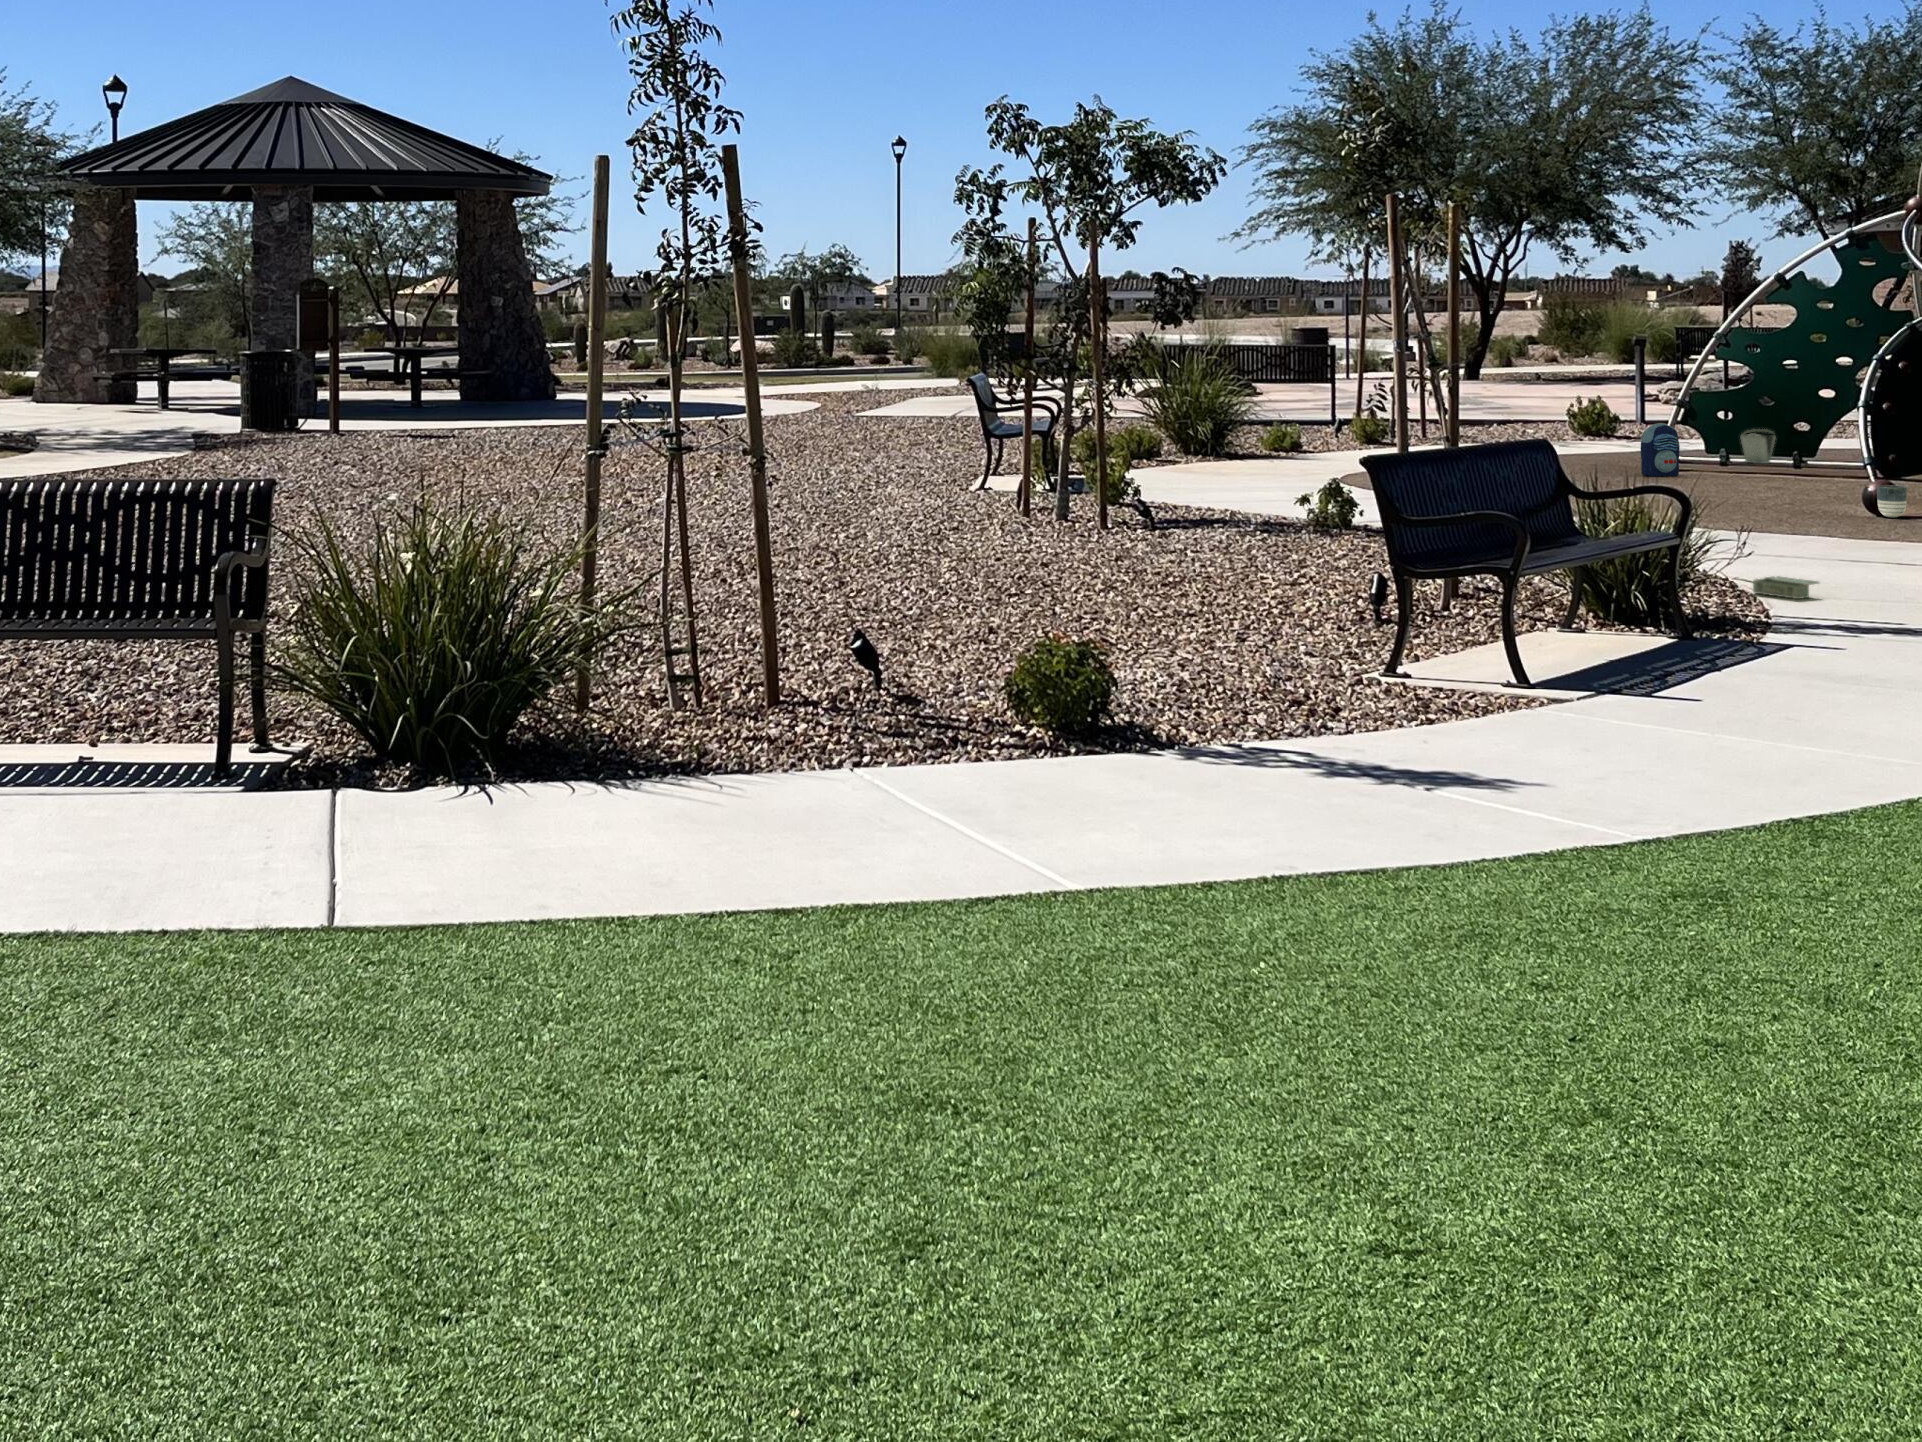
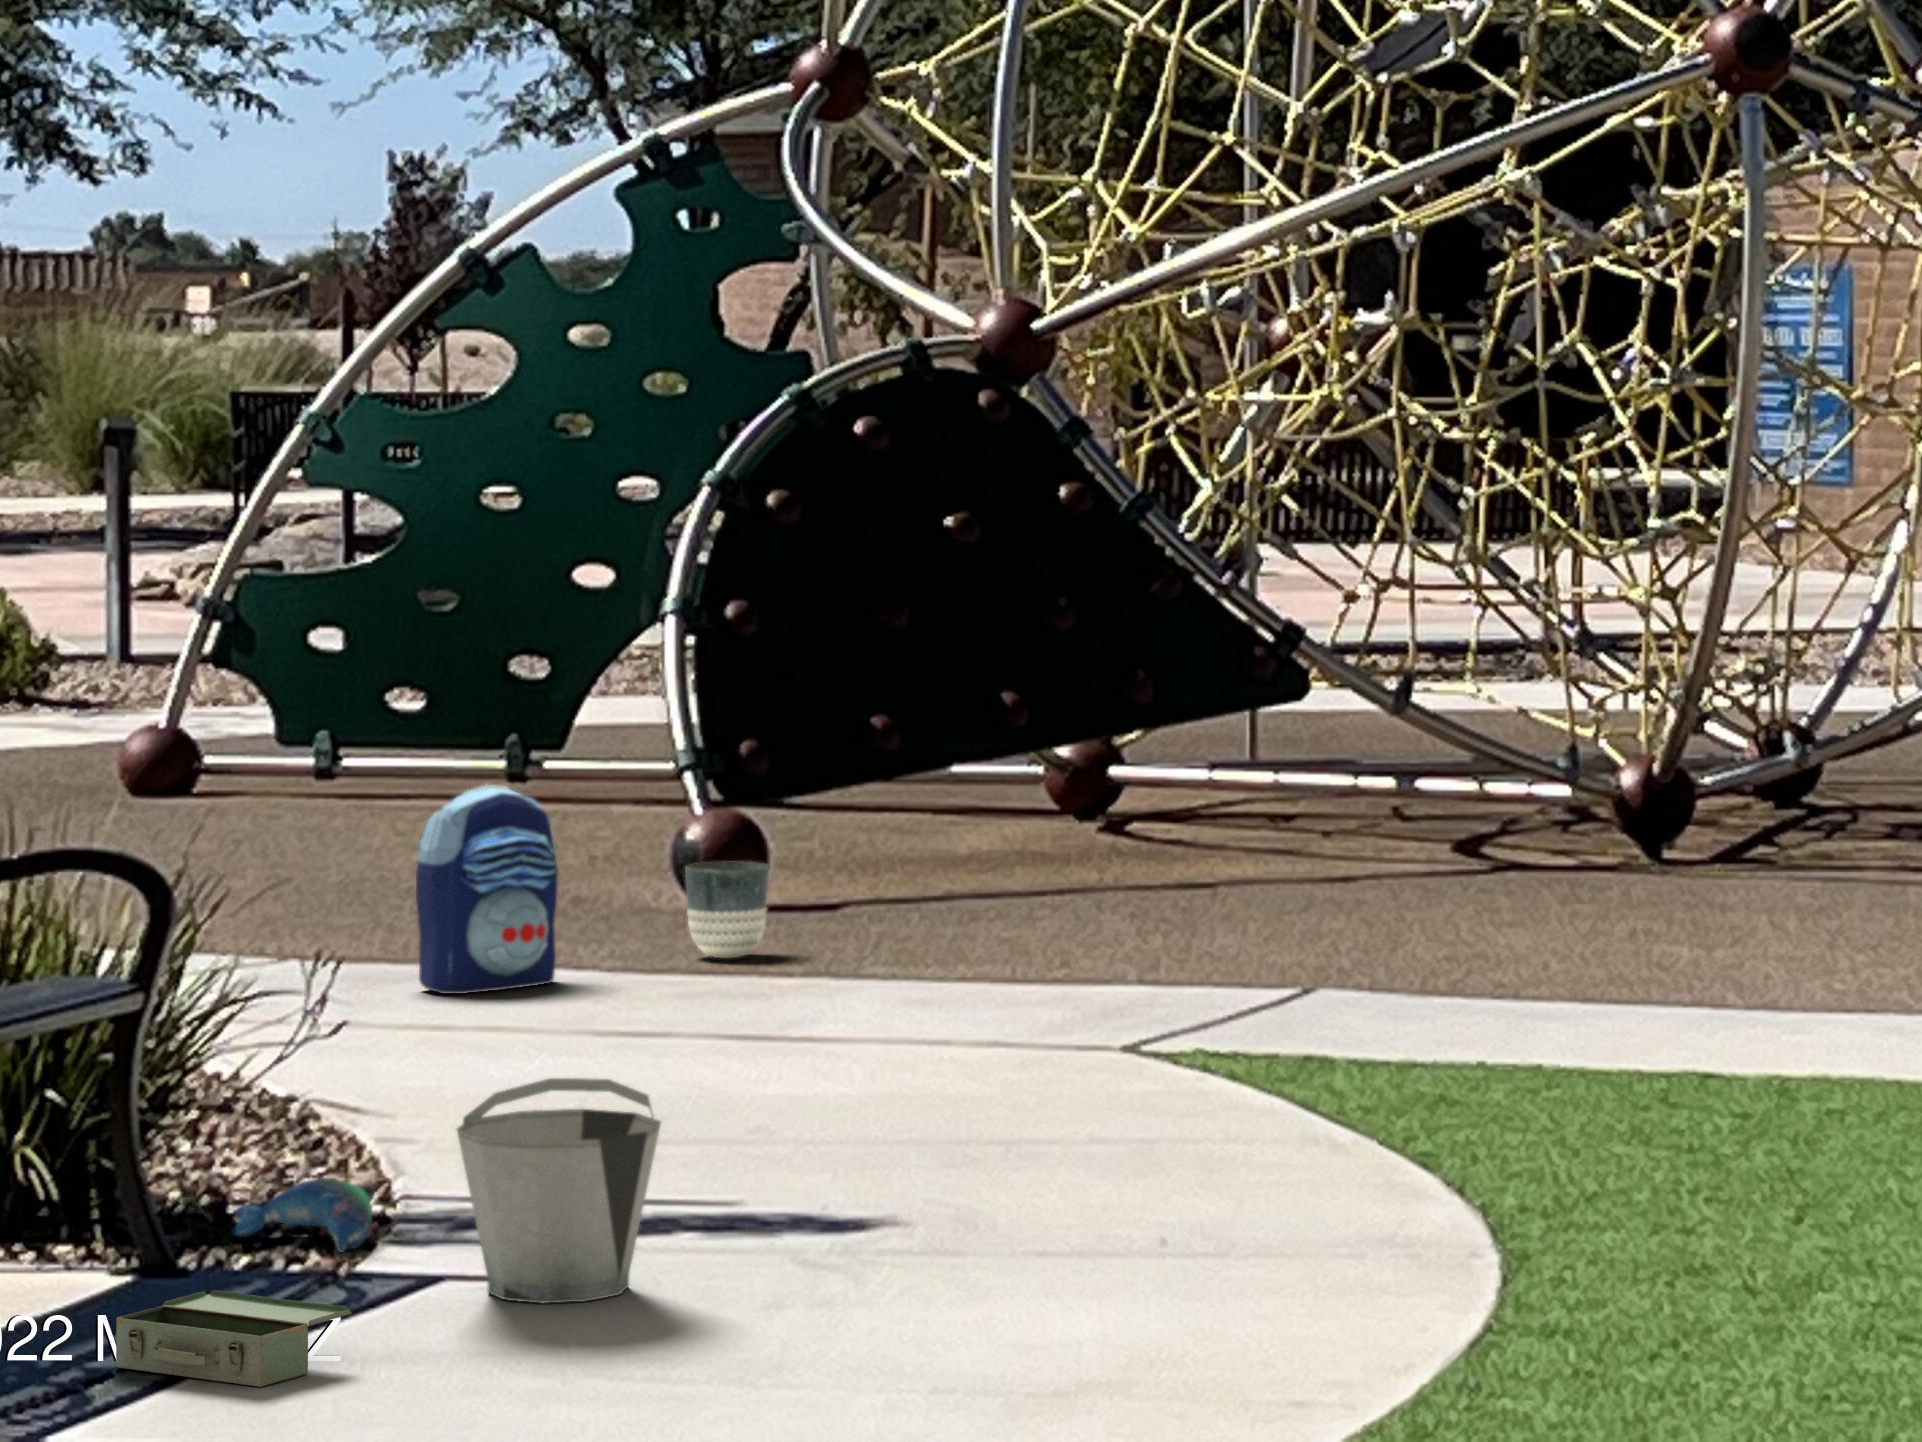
backpack: present [1641,423,1680,477] -> present [416,785,558,994]
bucket: present [1740,429,1776,464] -> present [457,1078,661,1303]
plush toy: none [1766,556,1810,576] -> present [234,1178,375,1252]

